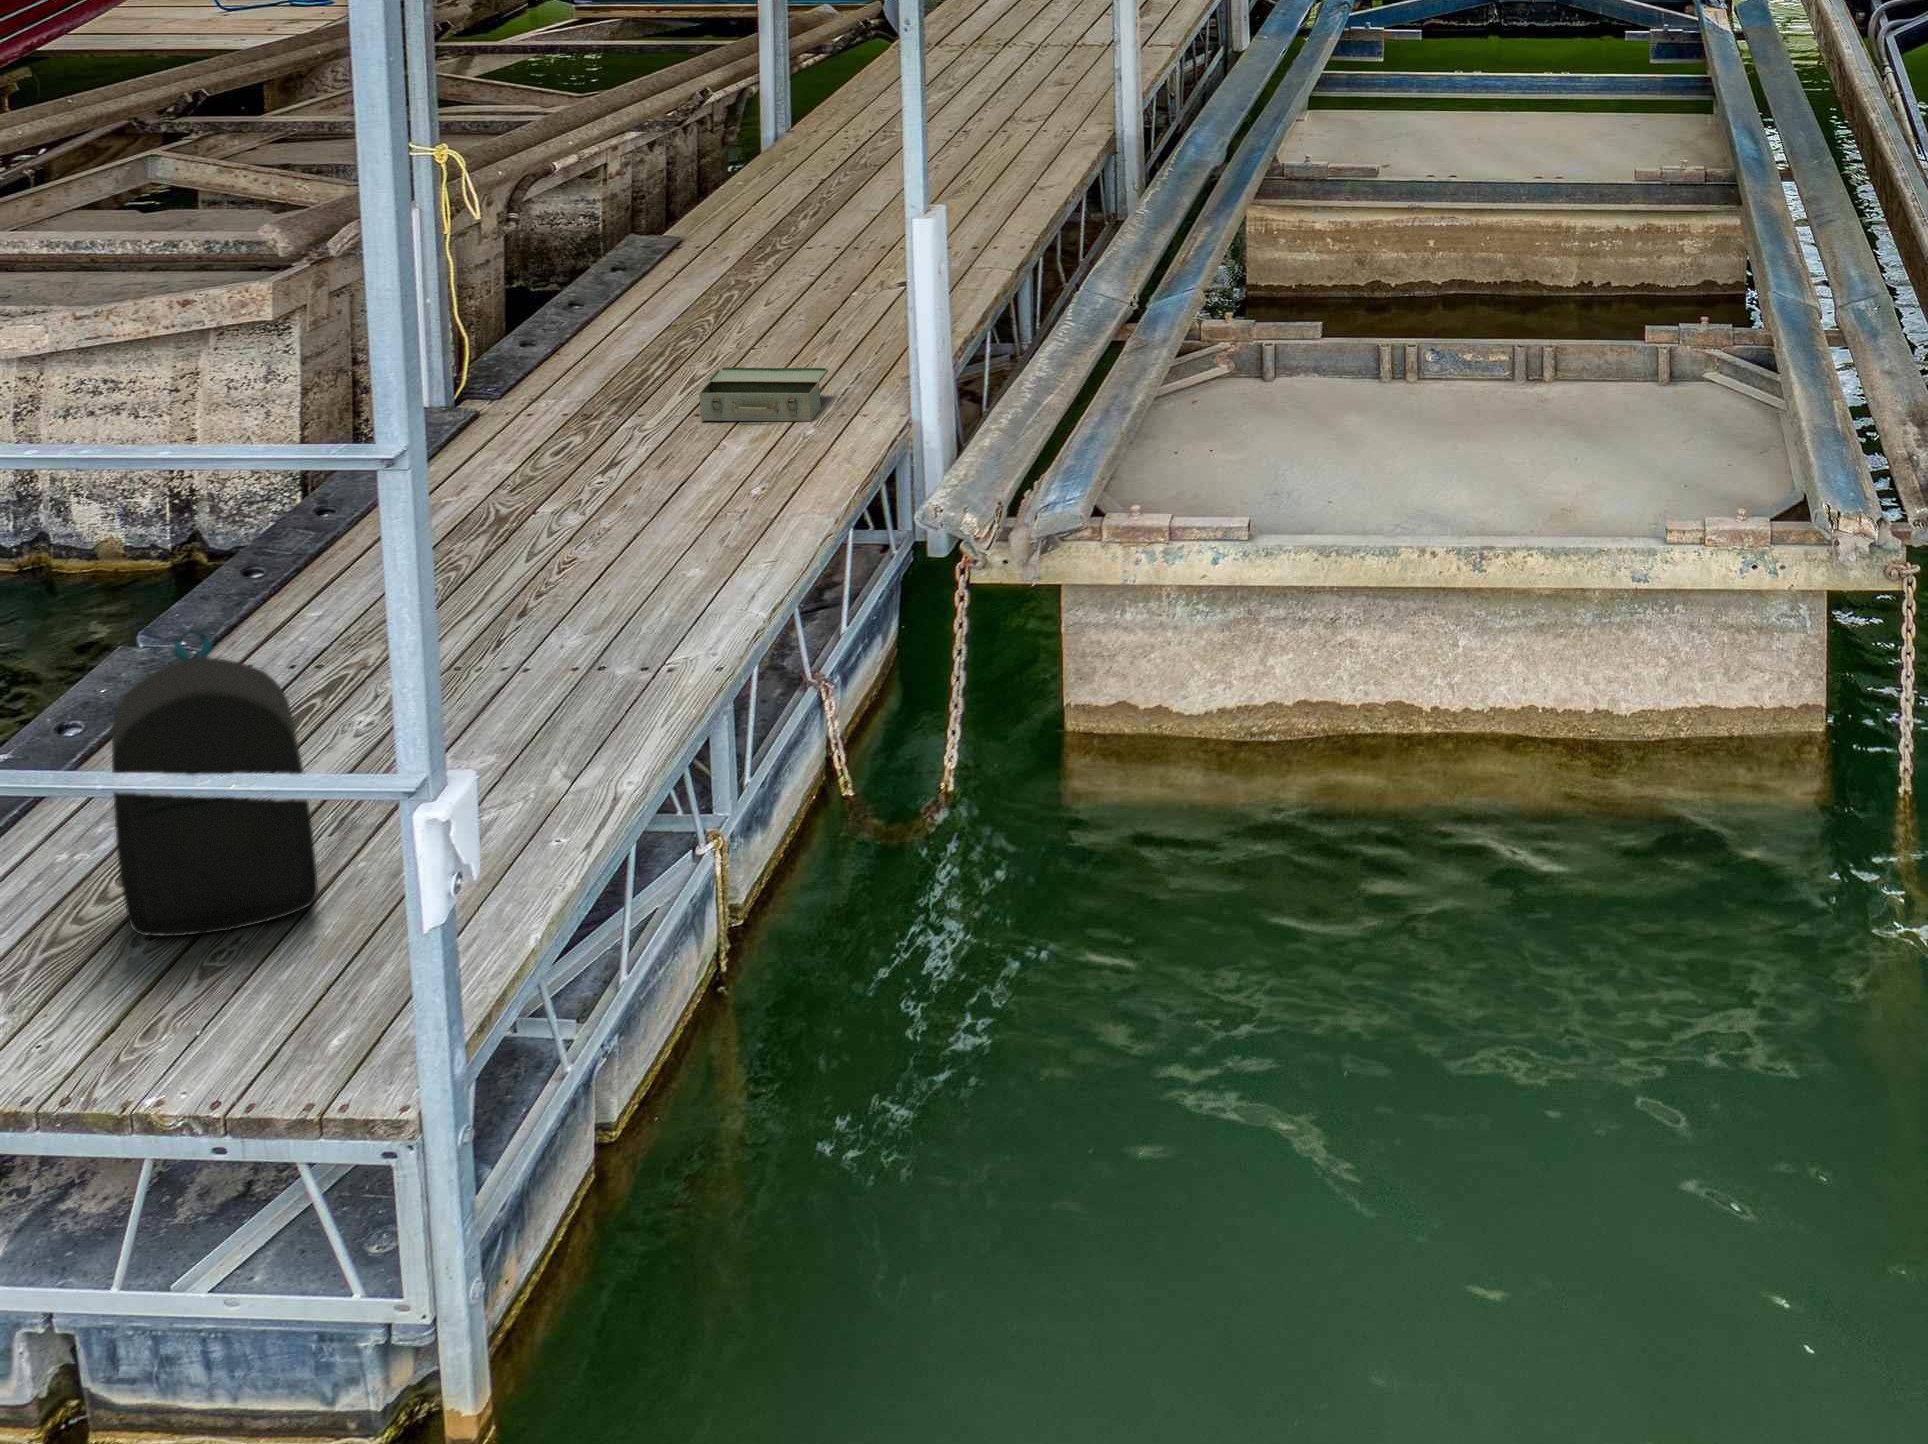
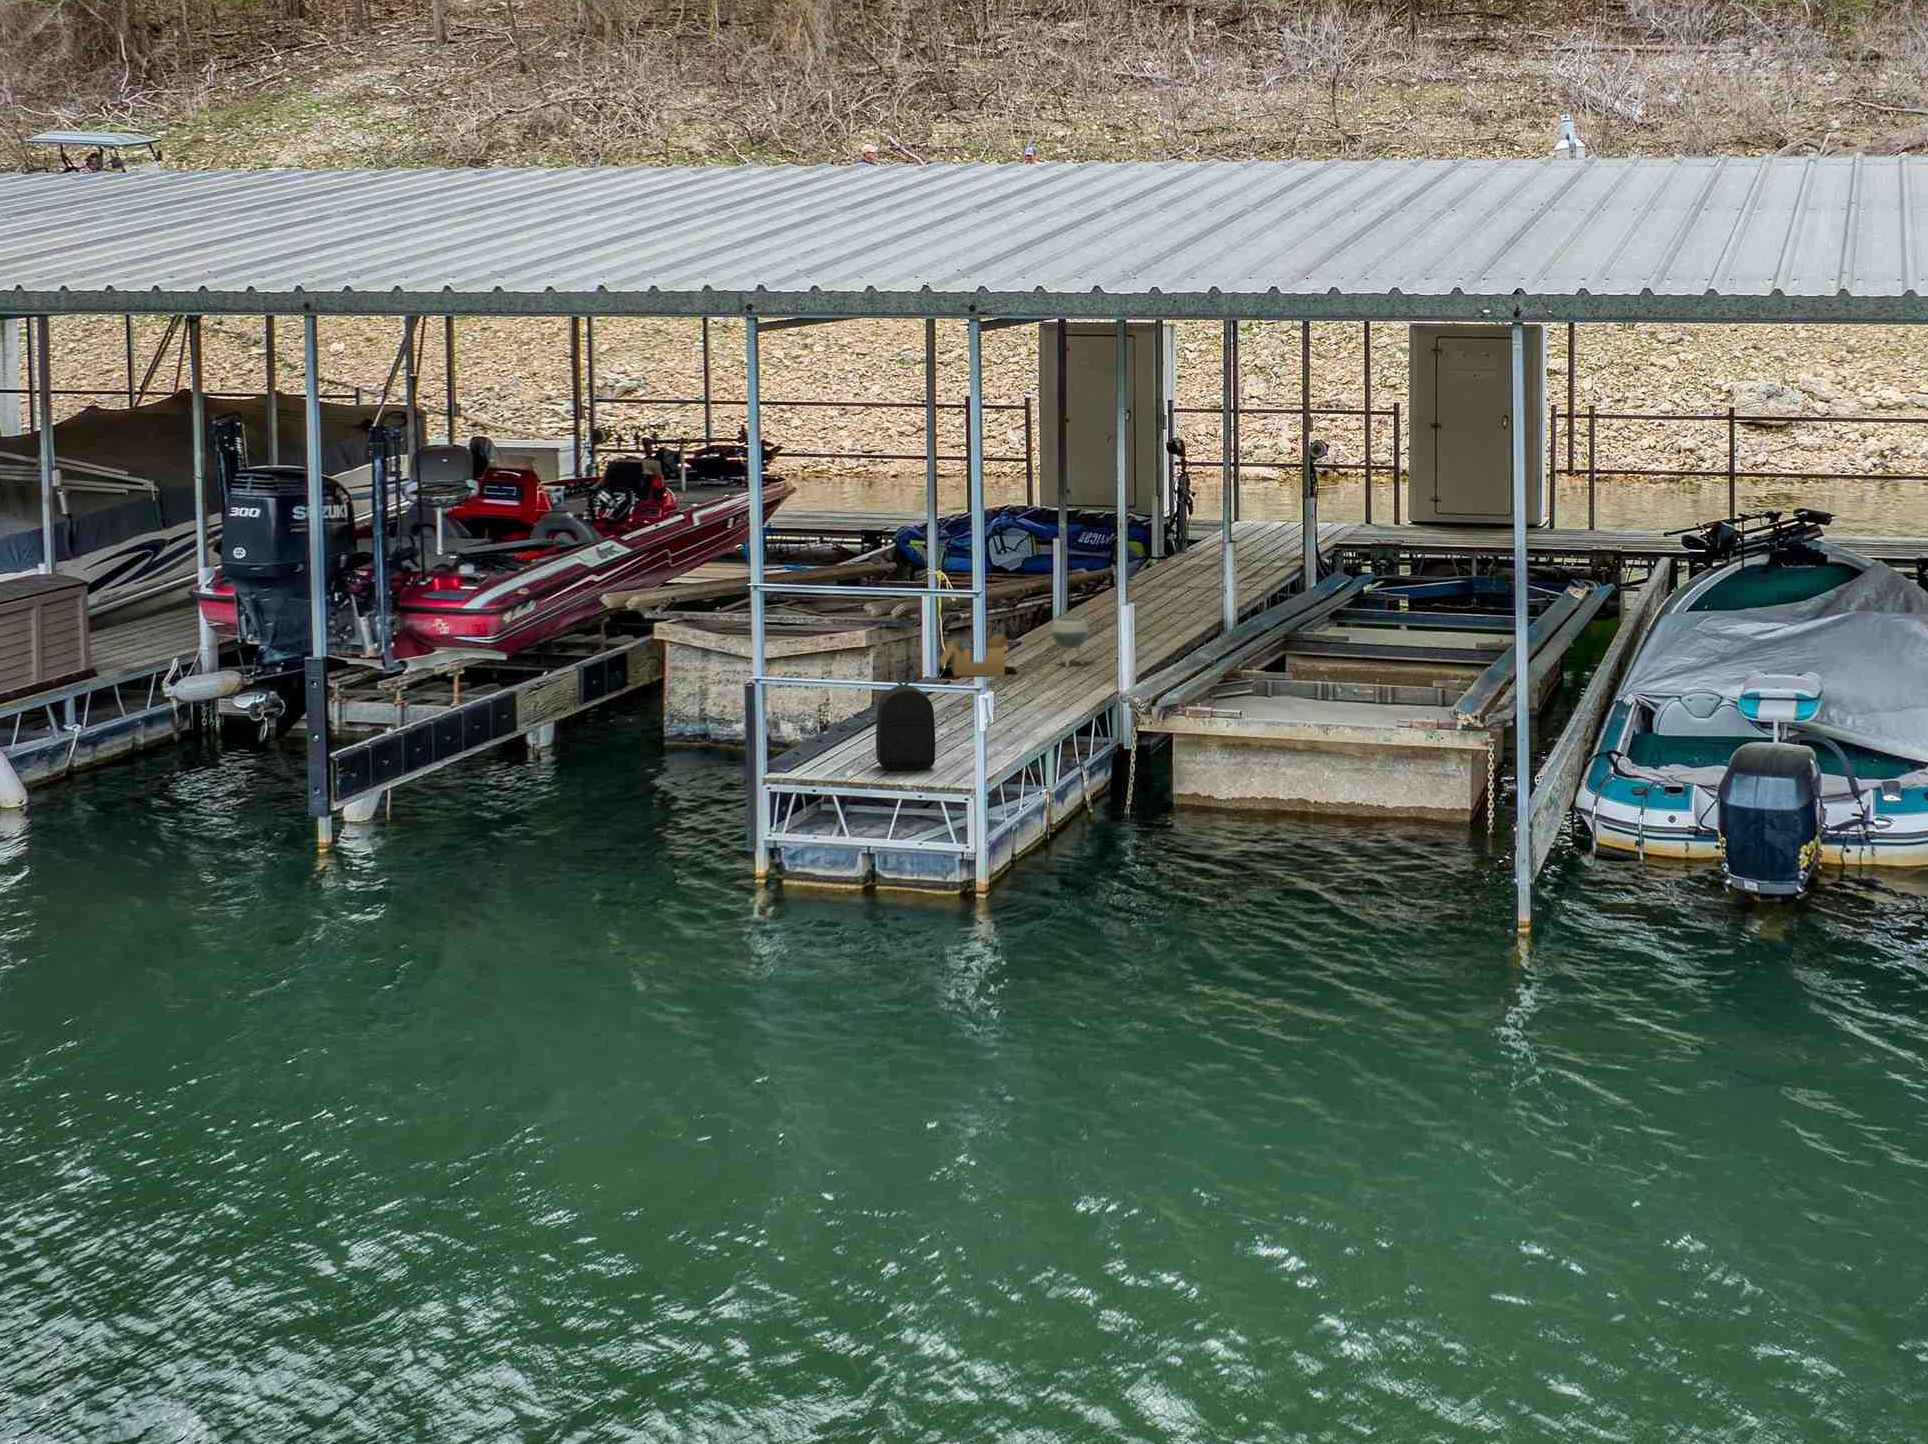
planter: none [729,222,816,341] -> present [1051,618,1088,666]
cardboard box: none [457,281,649,396] -> present [939,634,1014,676]
toolbox: present [699,367,828,421] -> none [1041,667,1092,686]

